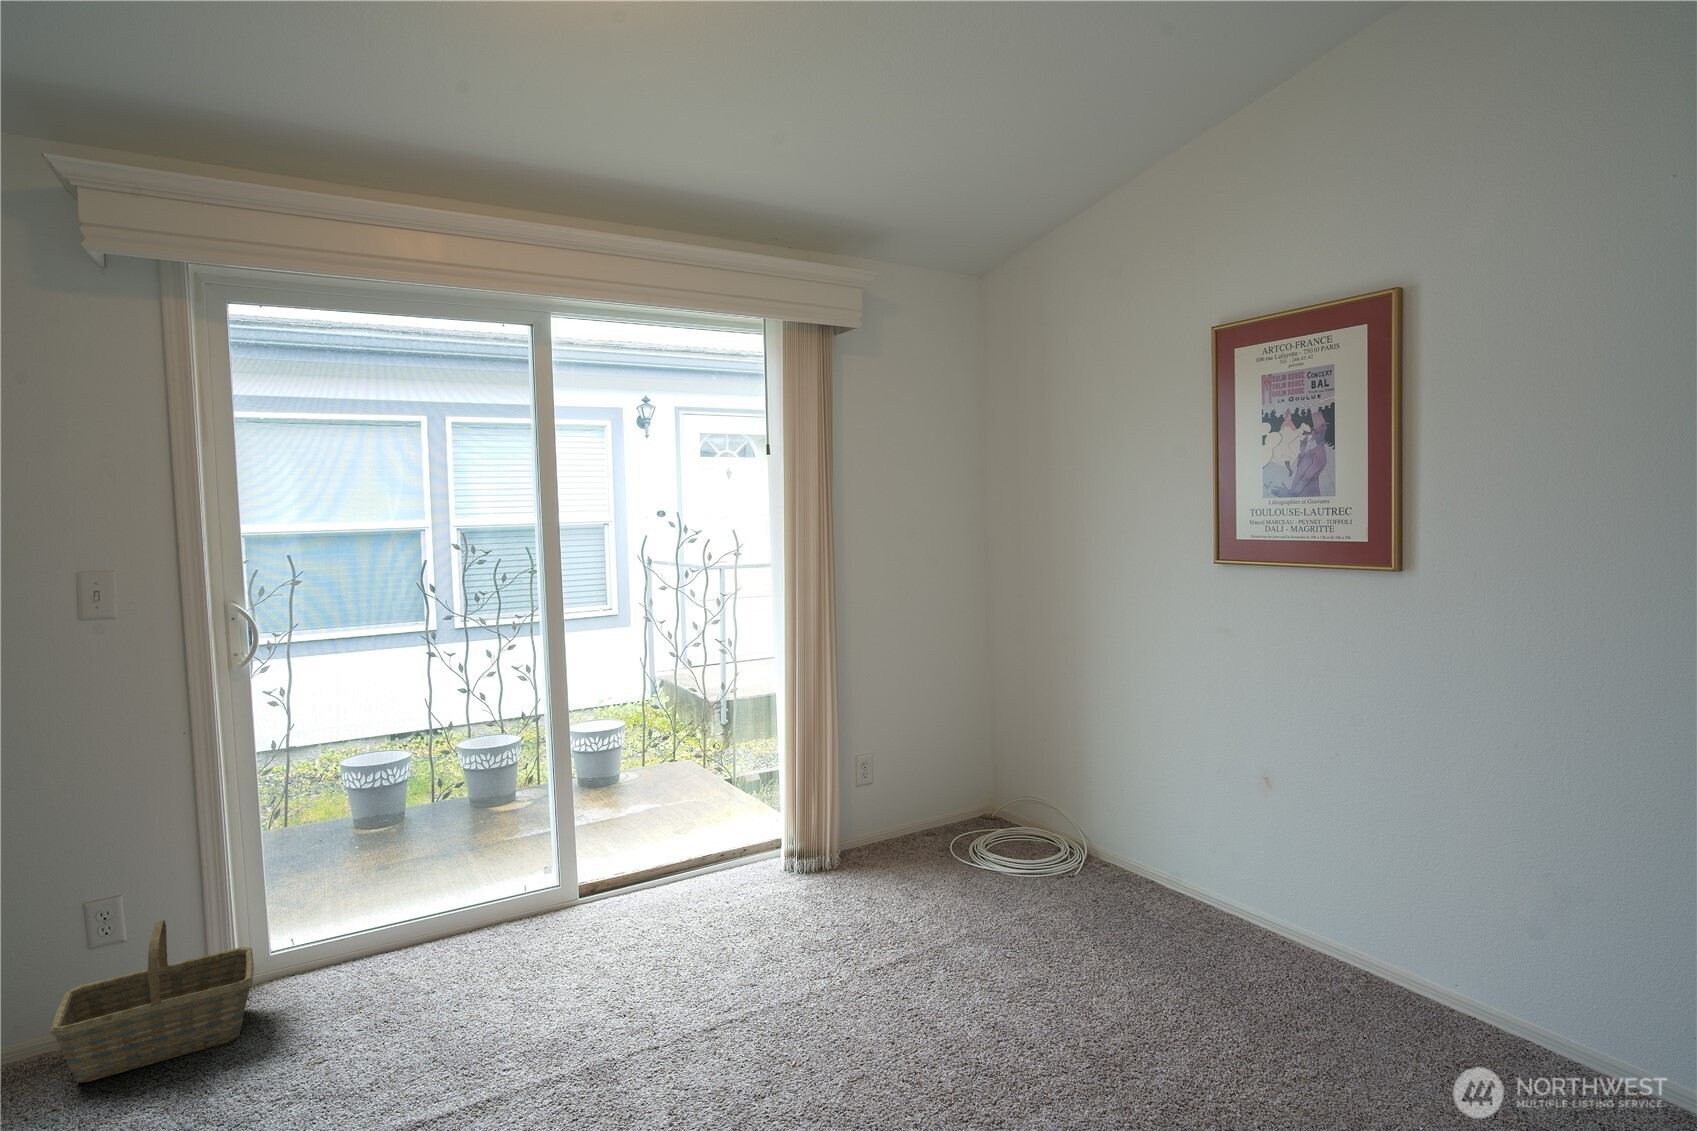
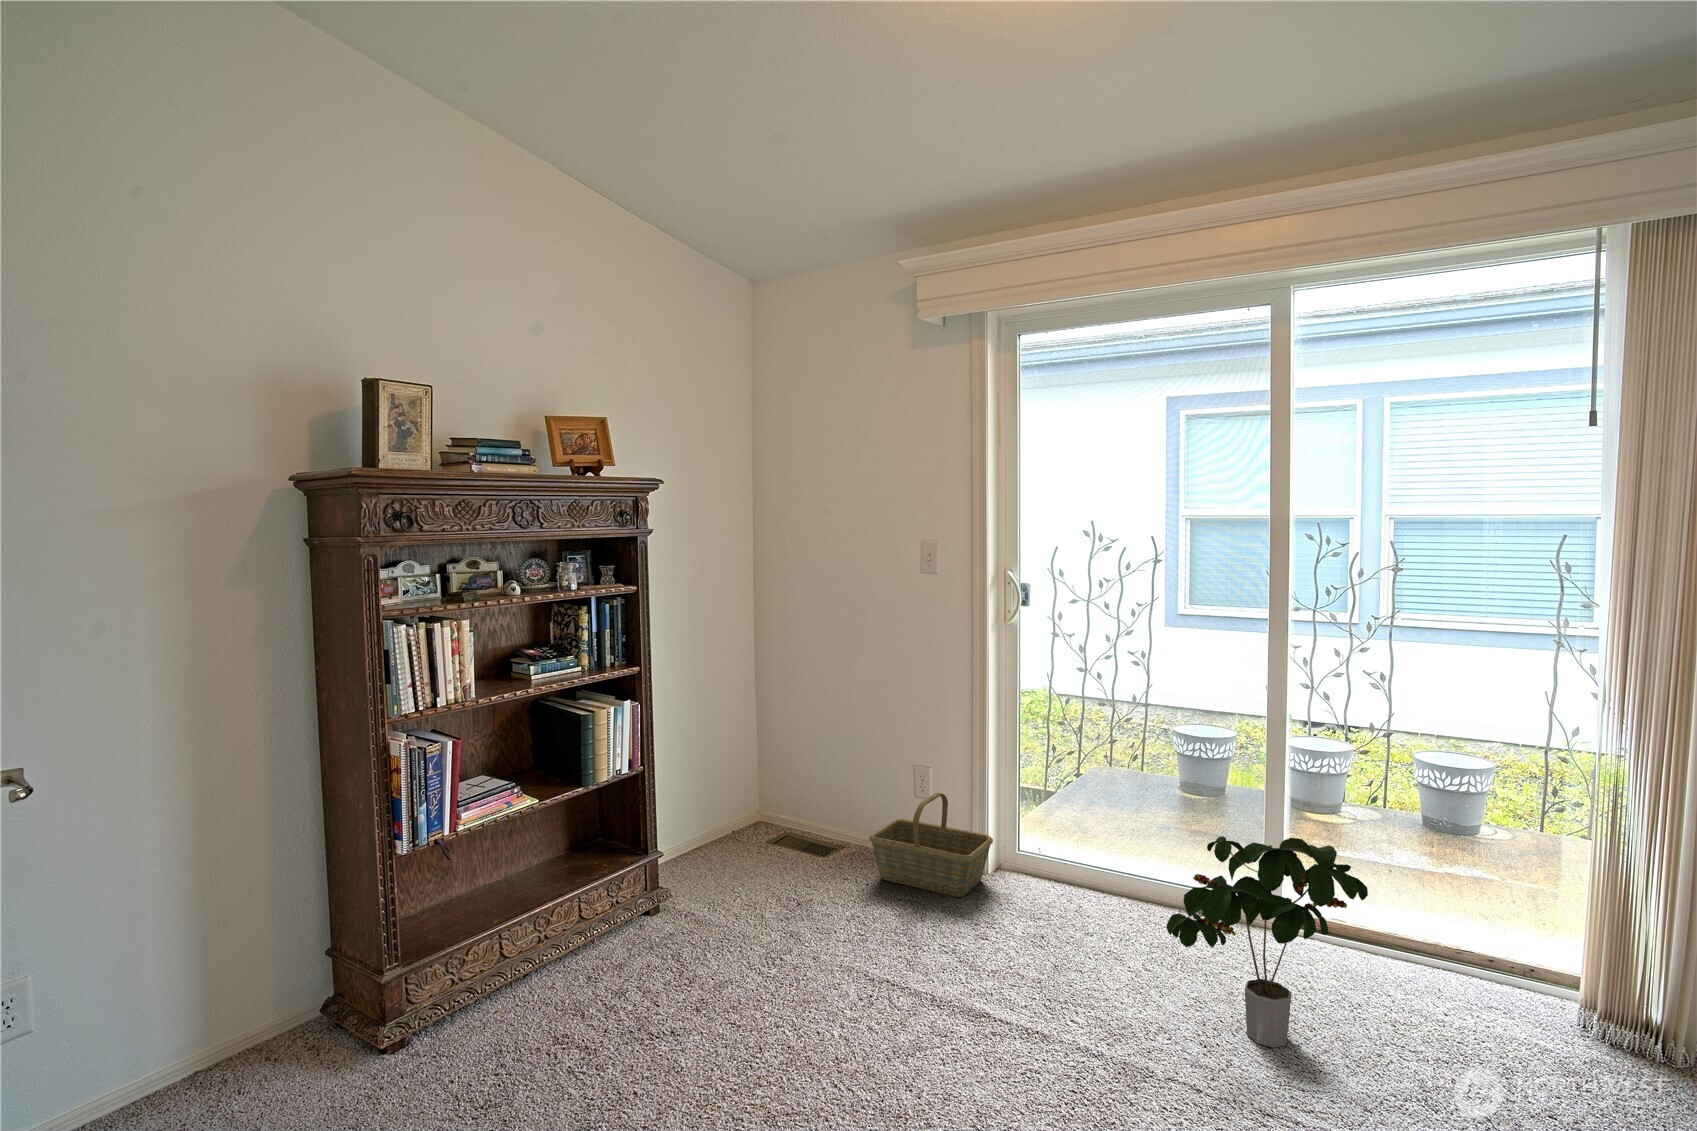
potted plant: none [577,800,705,990] -> present [1166,836,1368,1047]

